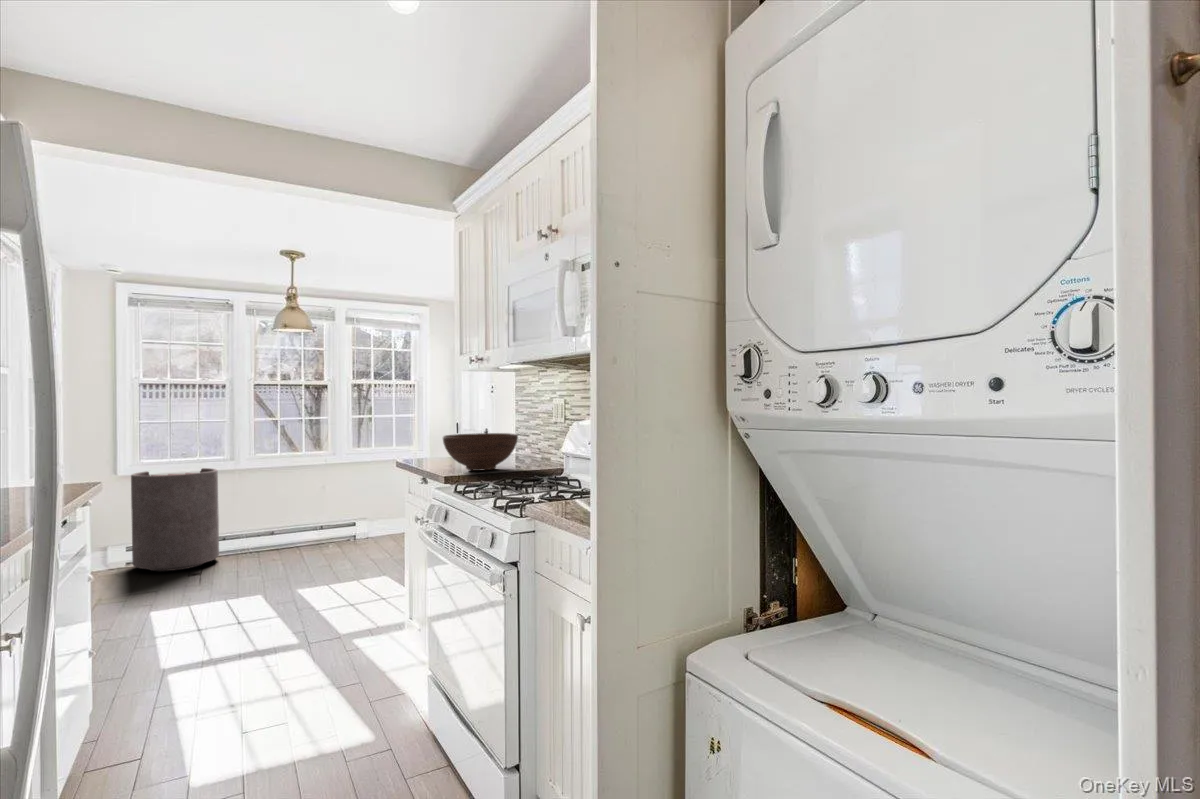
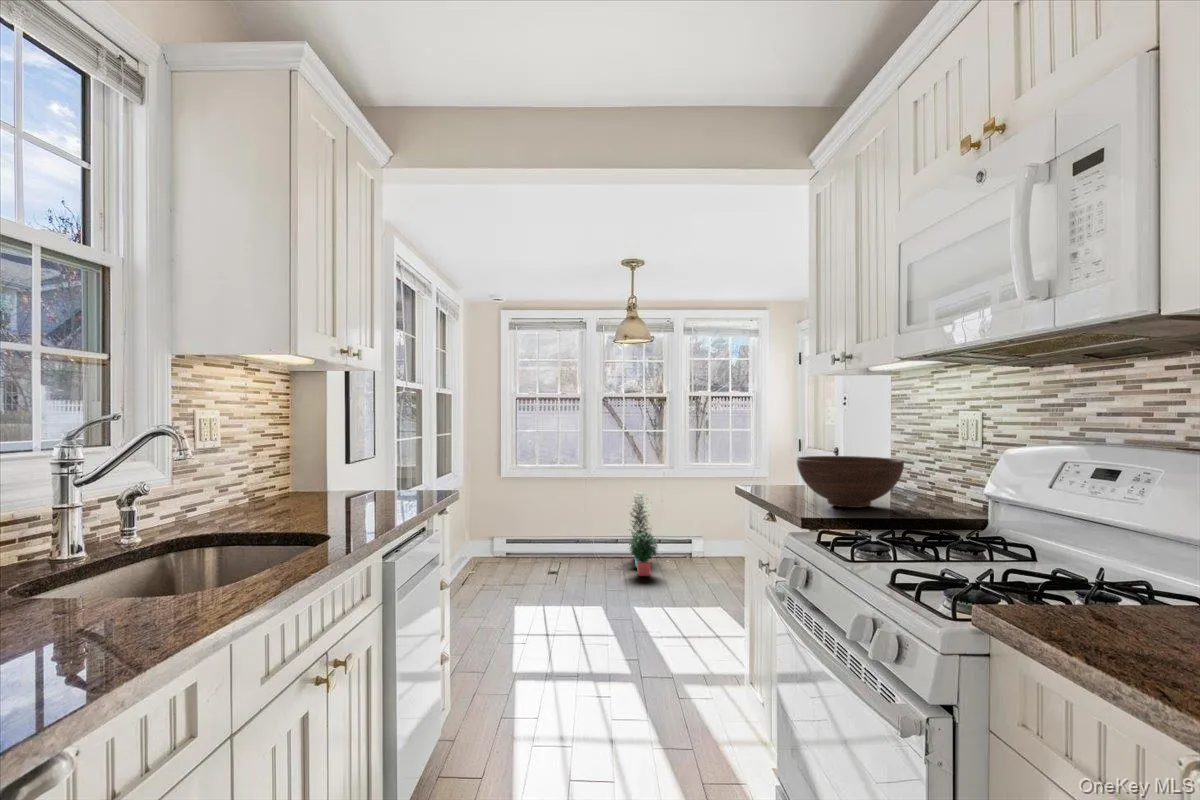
trash can: present [131,468,219,571] -> none [499,473,569,568]
potted plant: none [285,480,320,563] -> present [629,492,657,576]

